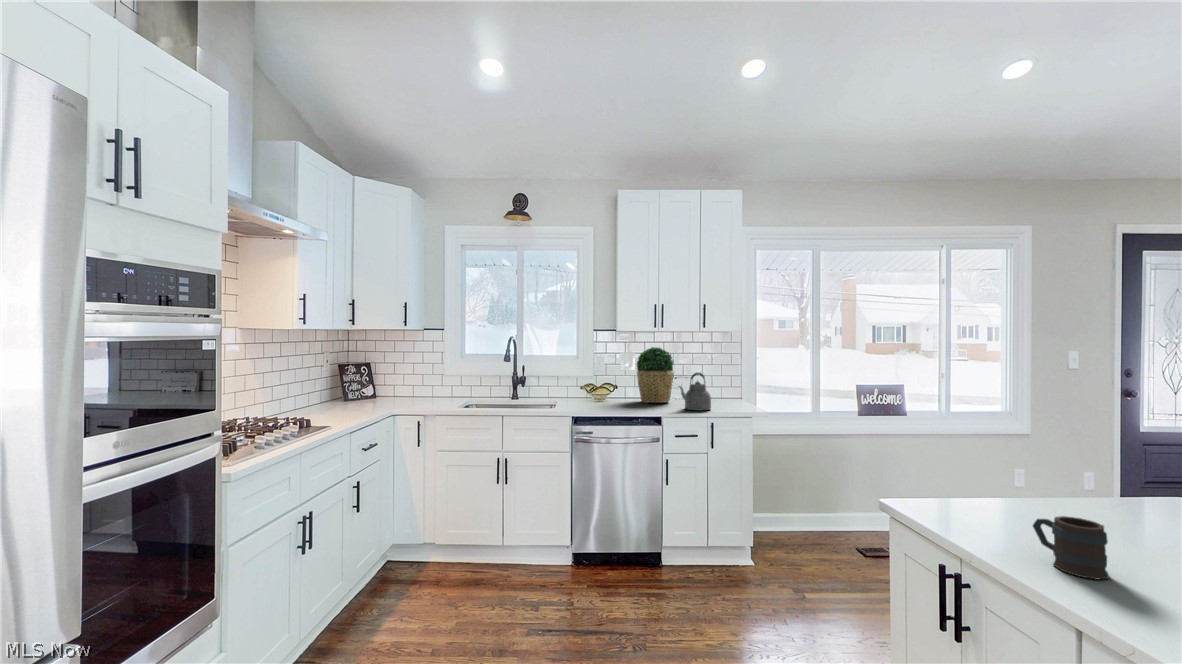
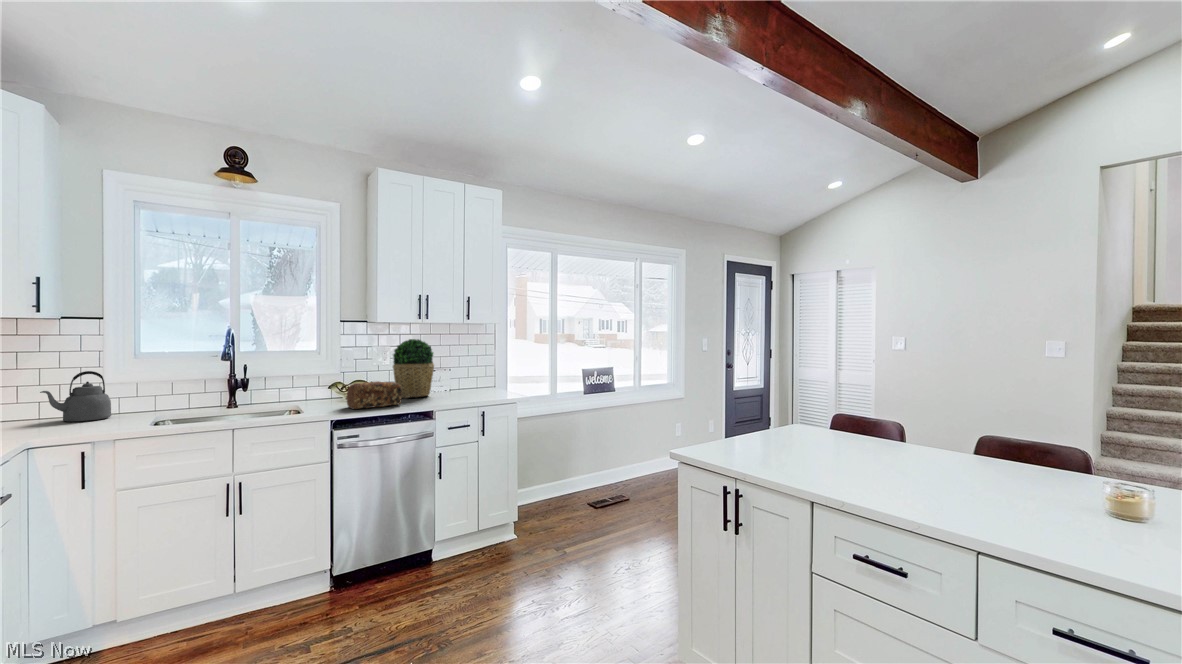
kettle: present [679,373,711,410] -> present [40,371,111,422]
bread loaf: none [591,386,635,410] -> present [346,381,402,409]
mug: present [1033,516,1109,579] -> none [771,439,810,474]

